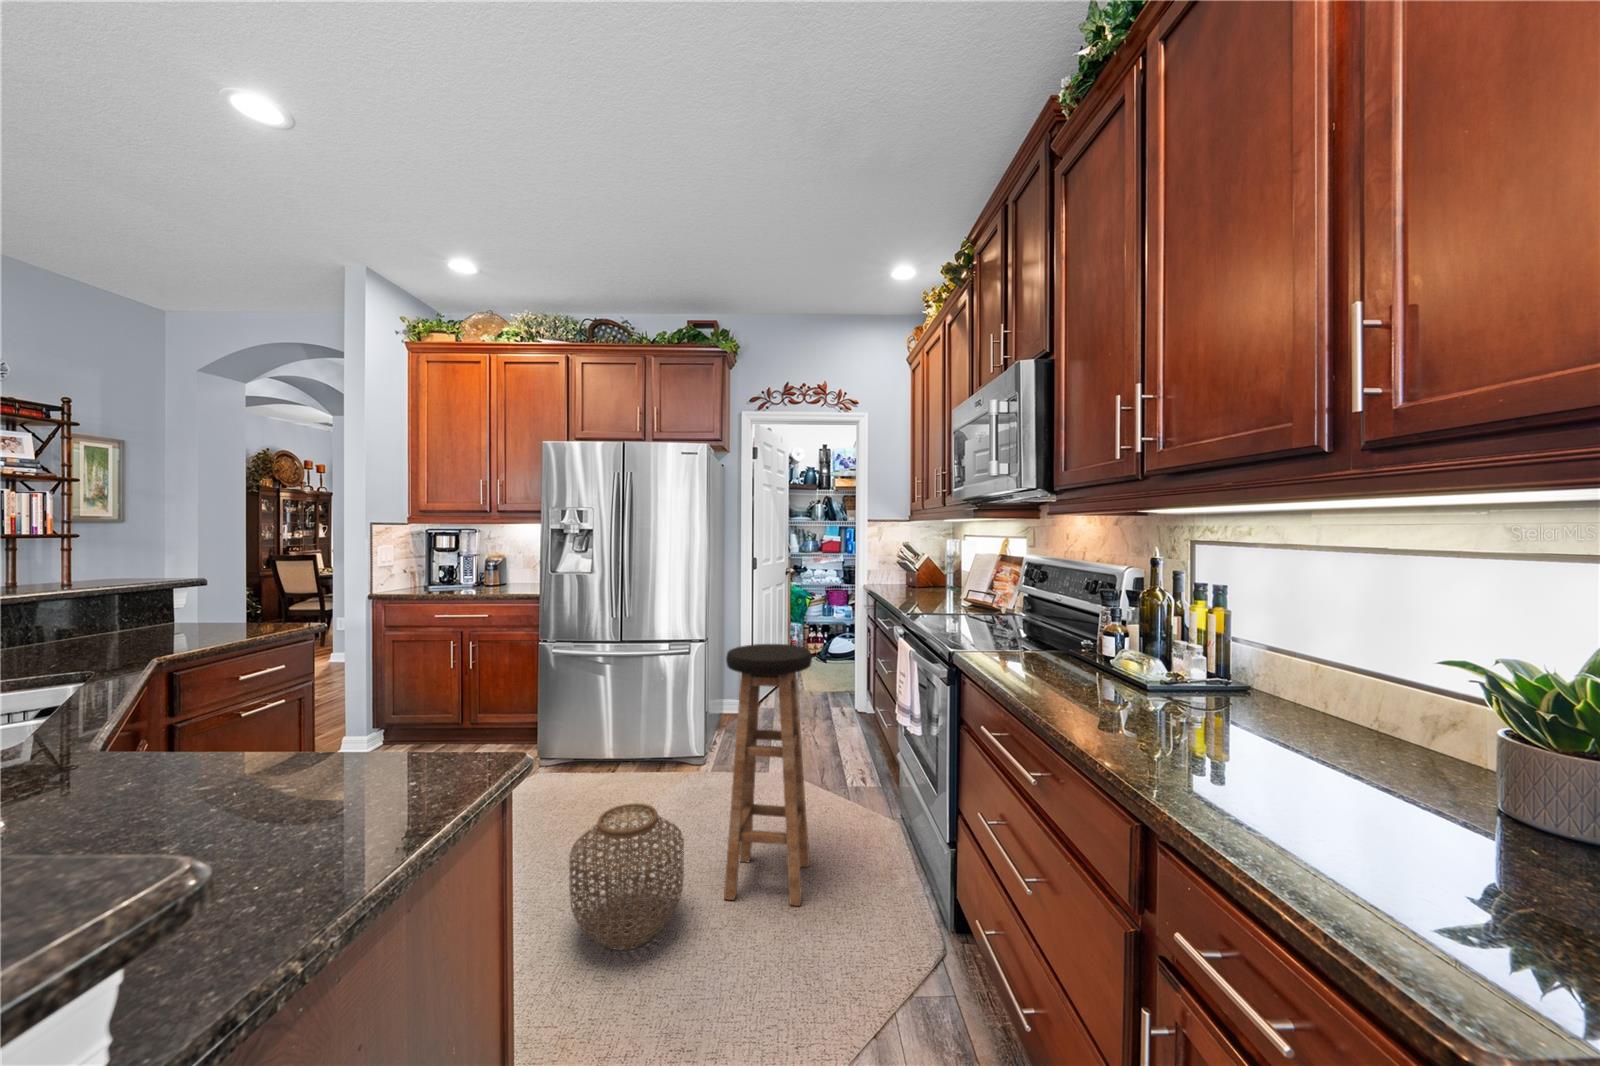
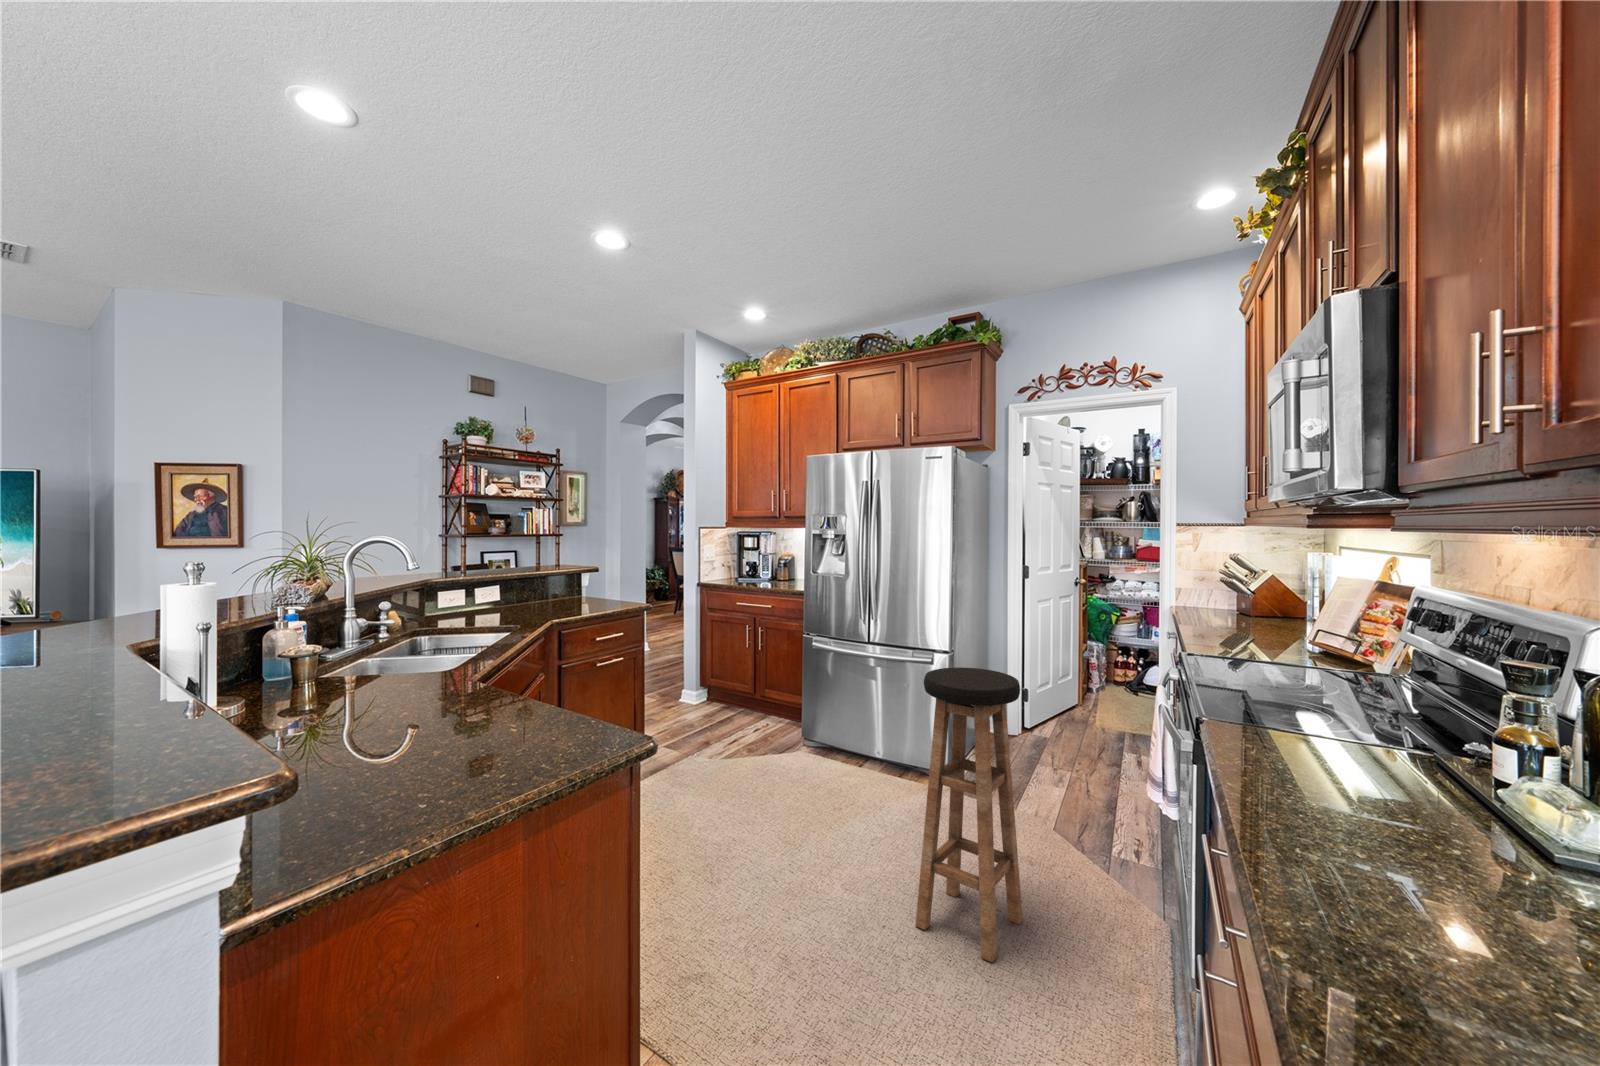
woven basket: present [569,803,684,950] -> none [768,804,872,941]

